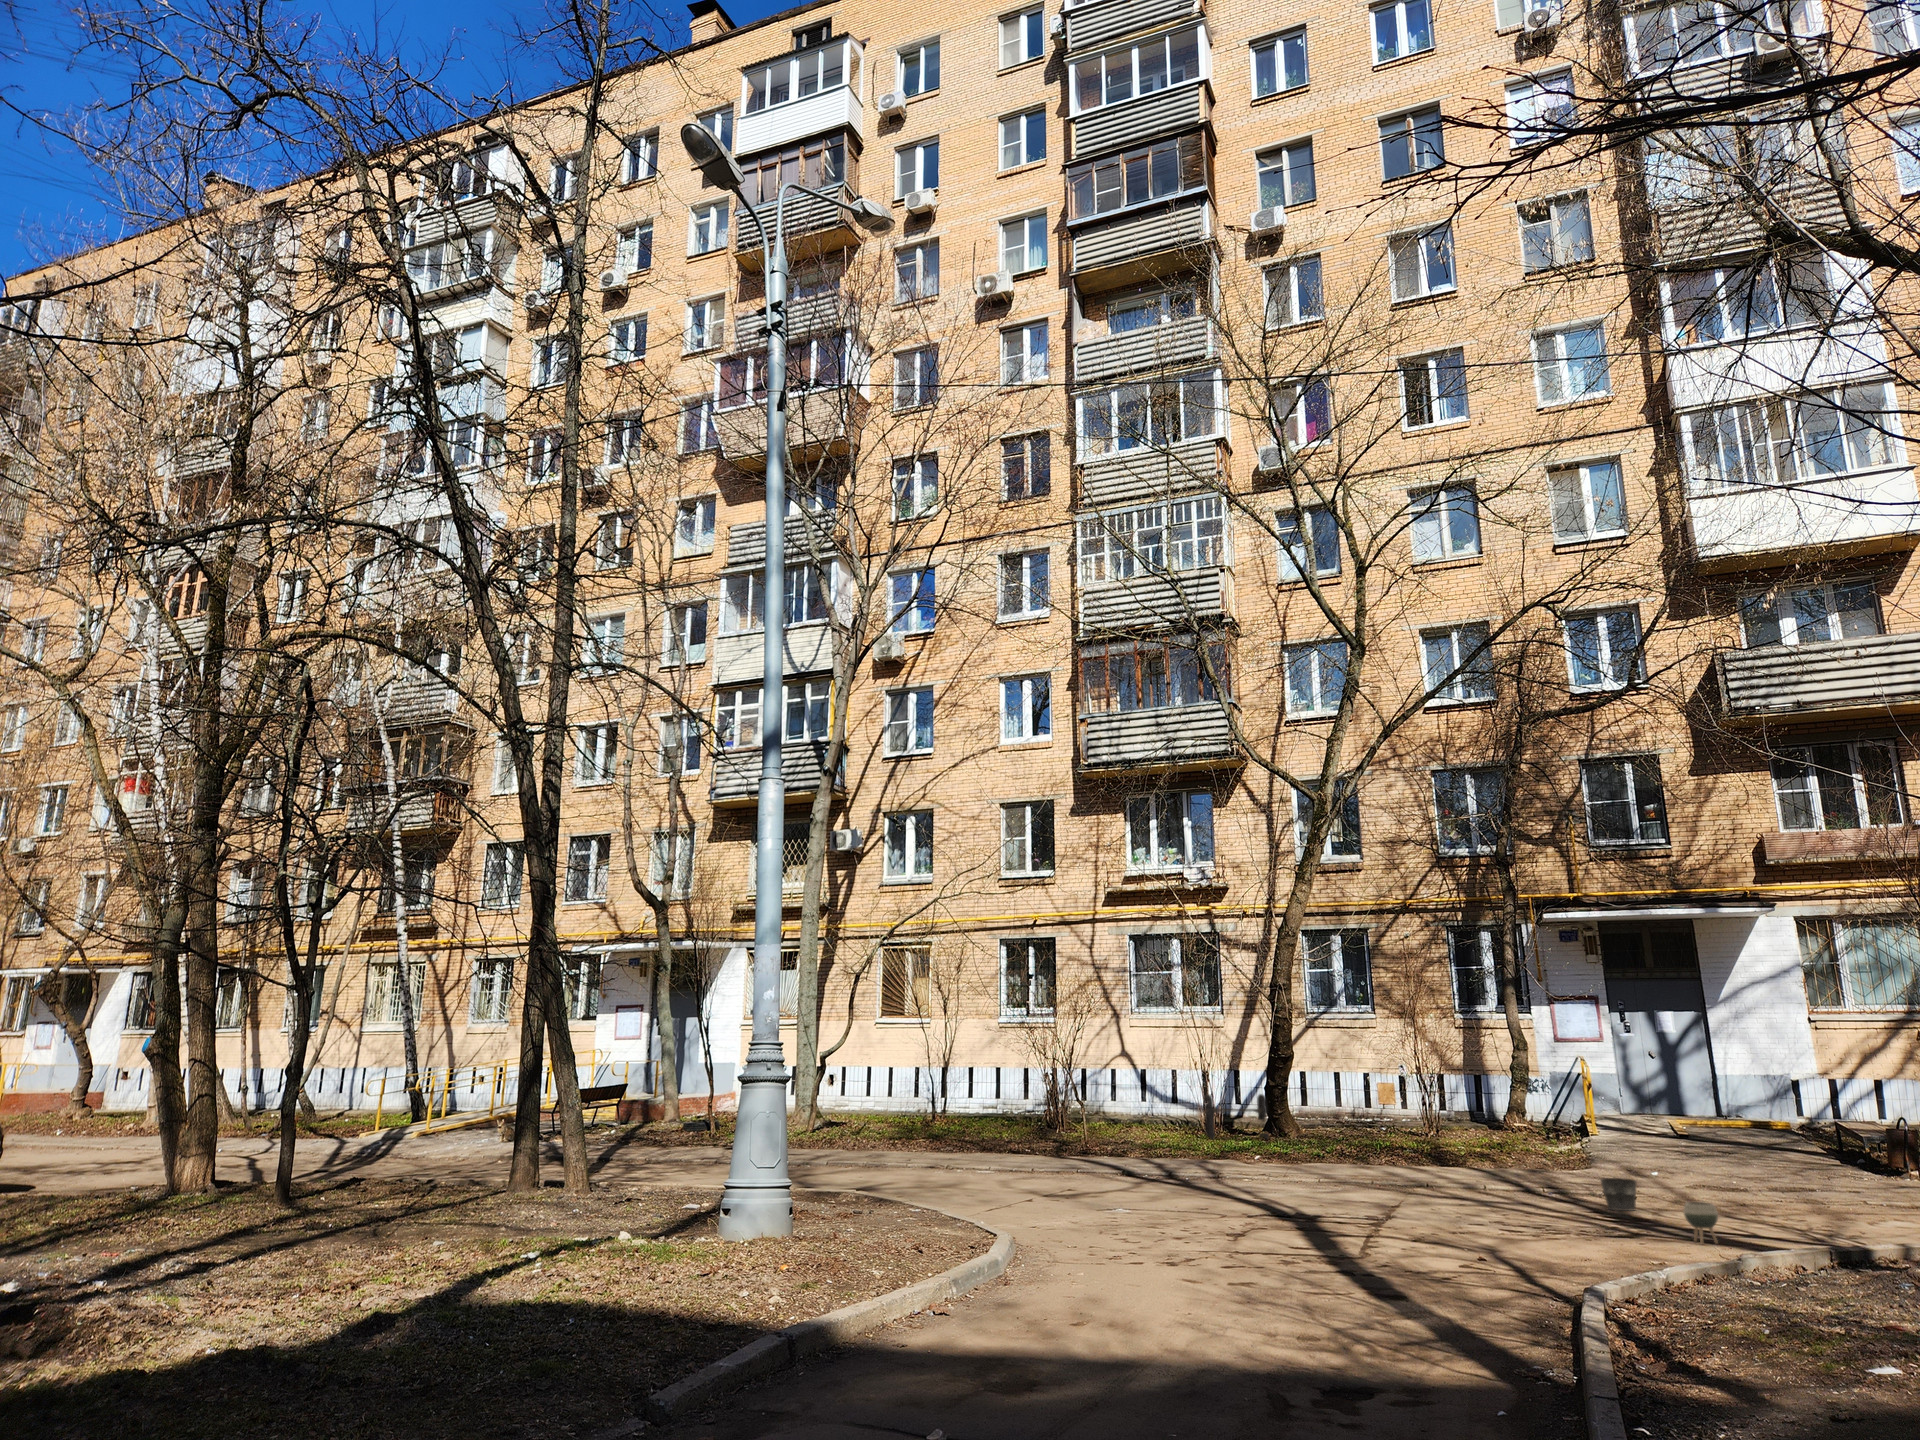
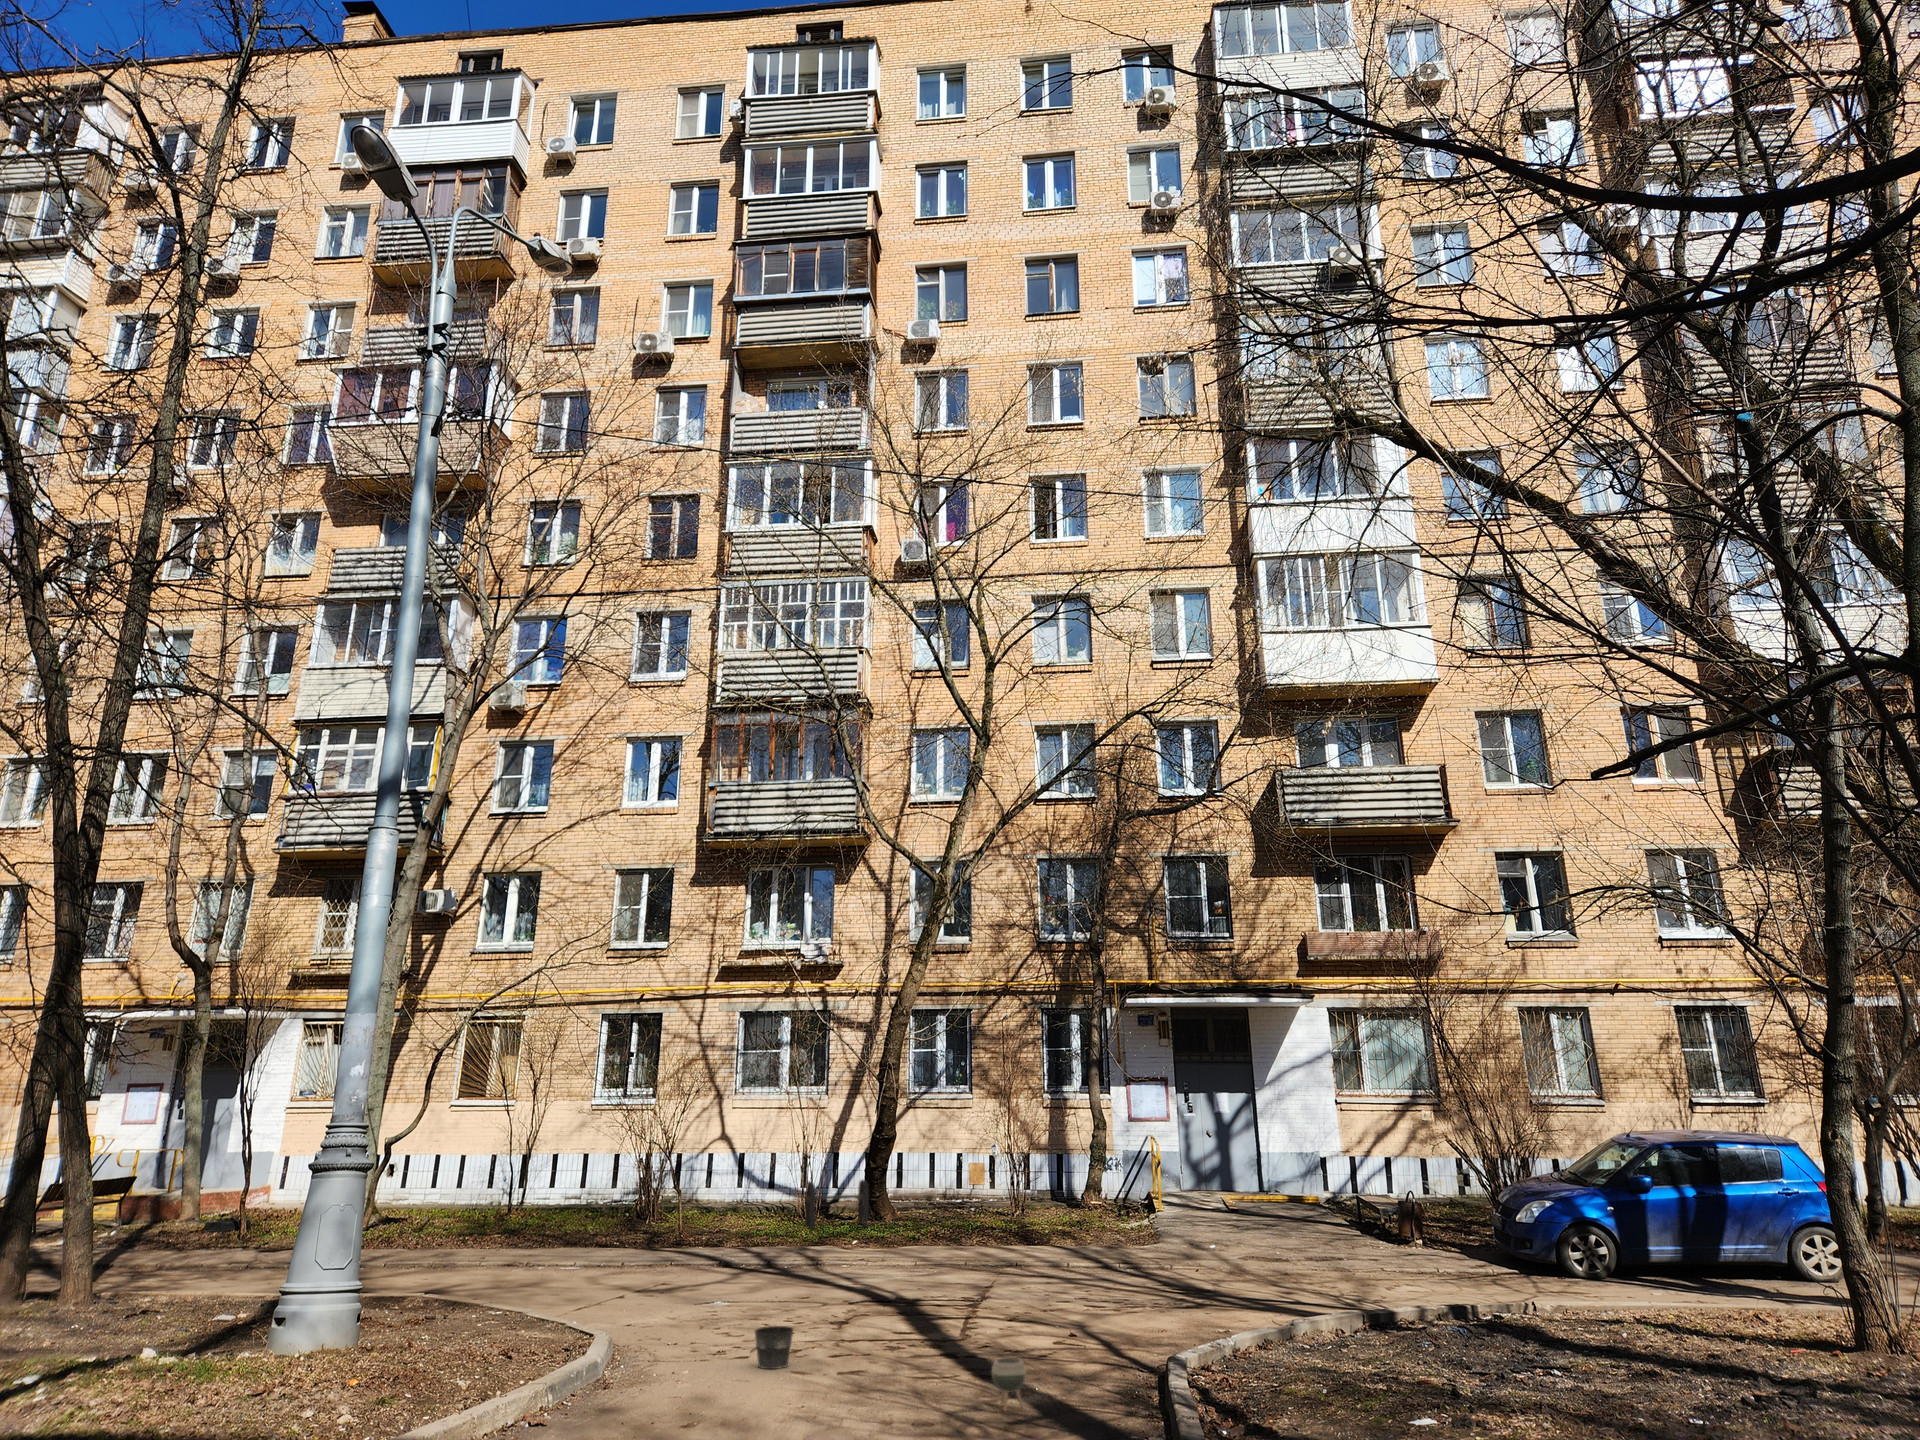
bucket: present [1600,1178,1637,1211] -> present [750,1326,793,1369]
planter: present [1683,1202,1718,1244] -> present [992,1358,1026,1411]

